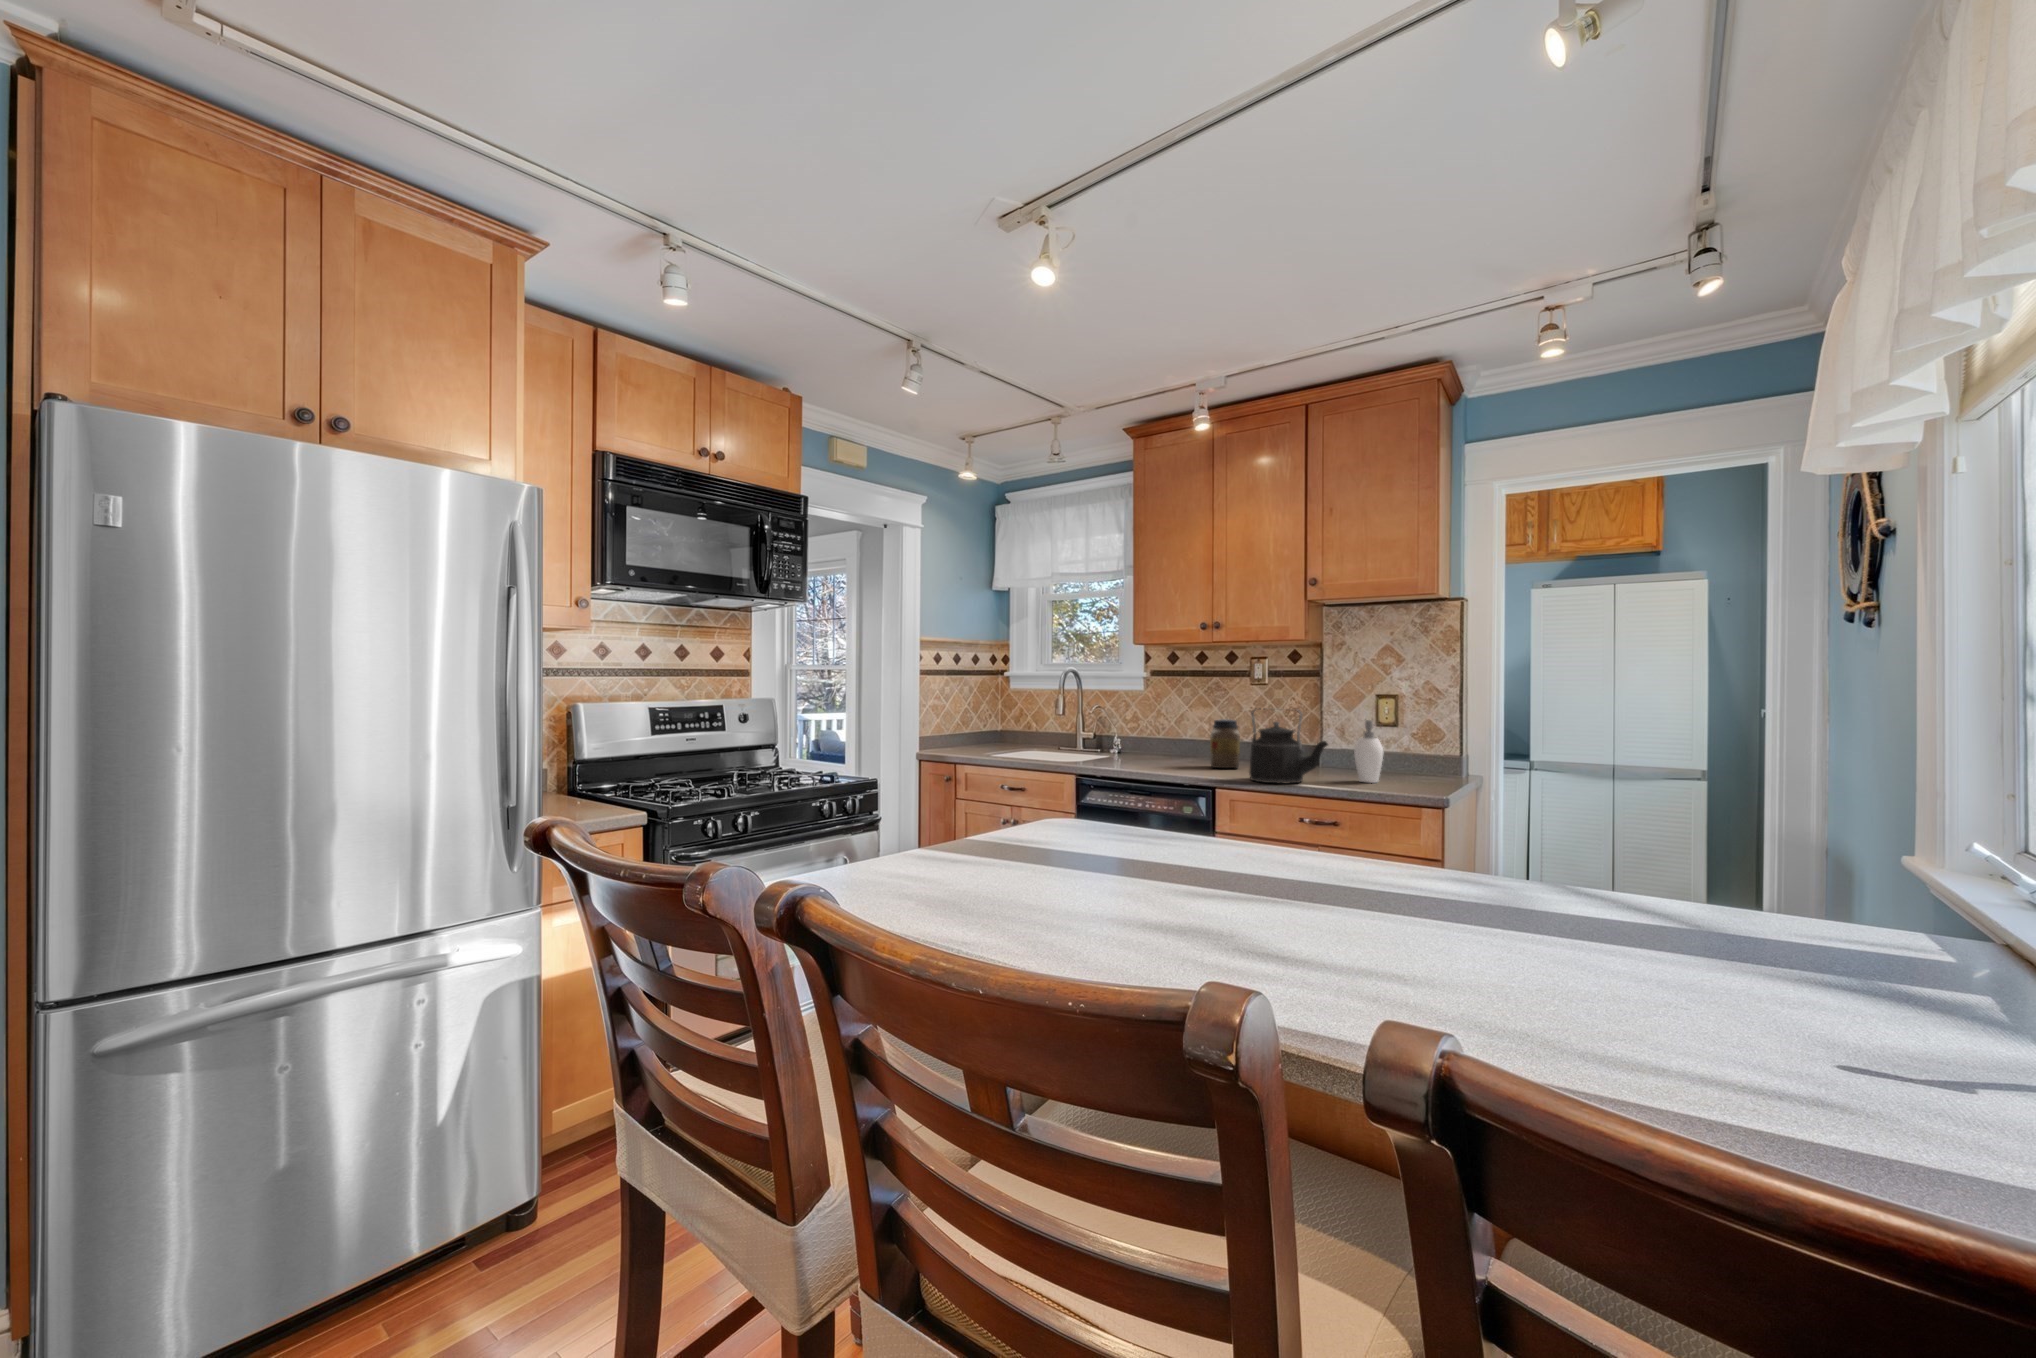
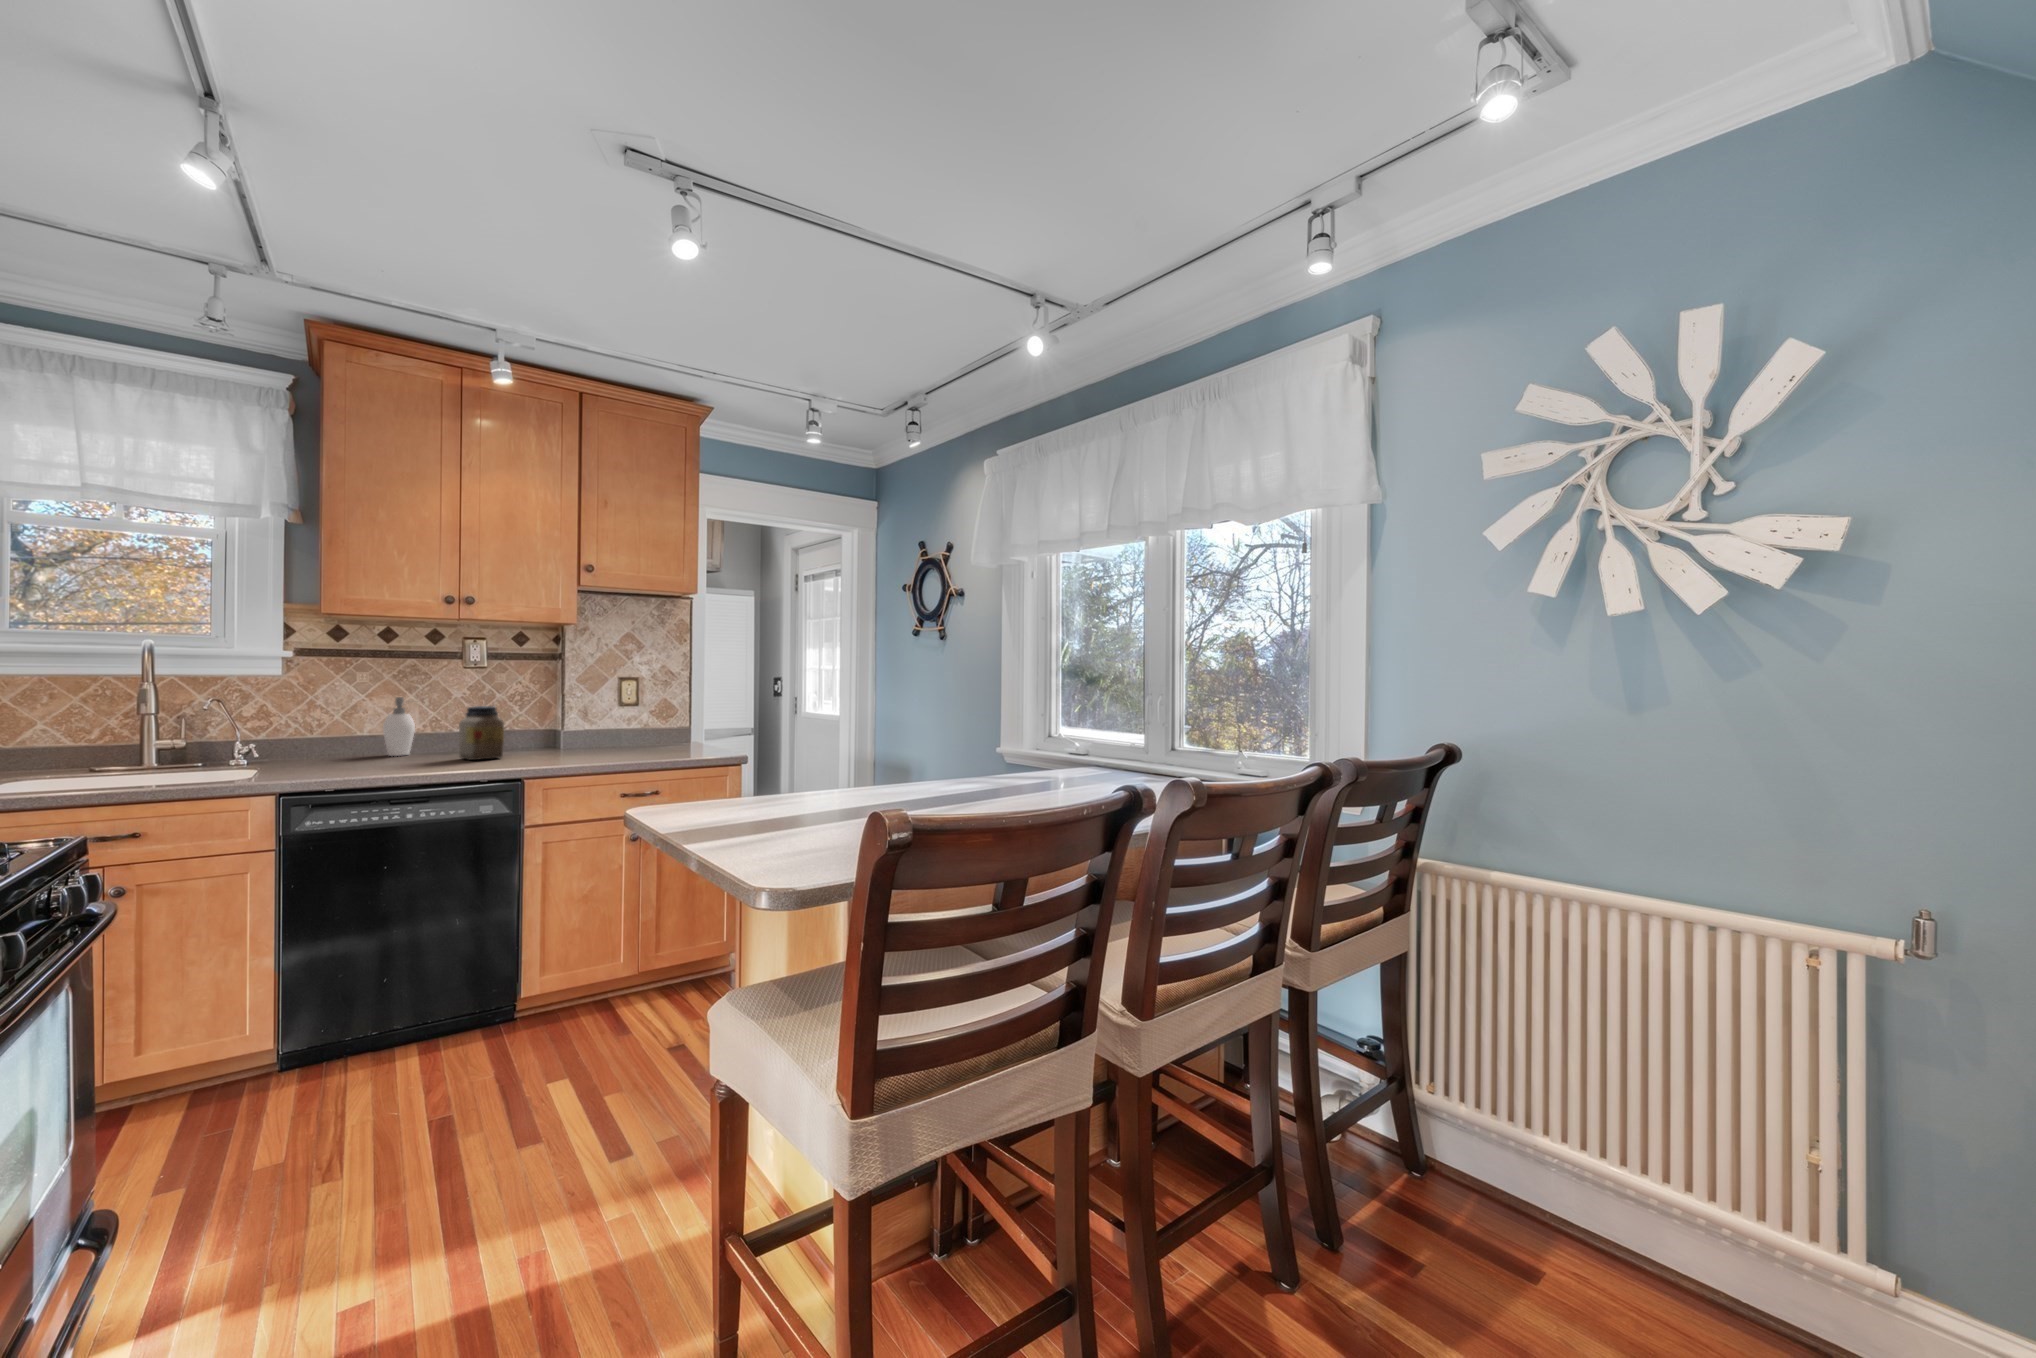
kettle: present [1249,708,1328,784] -> none [558,693,641,765]
soap dispenser: present [1354,720,1384,783] -> present [383,697,415,756]

